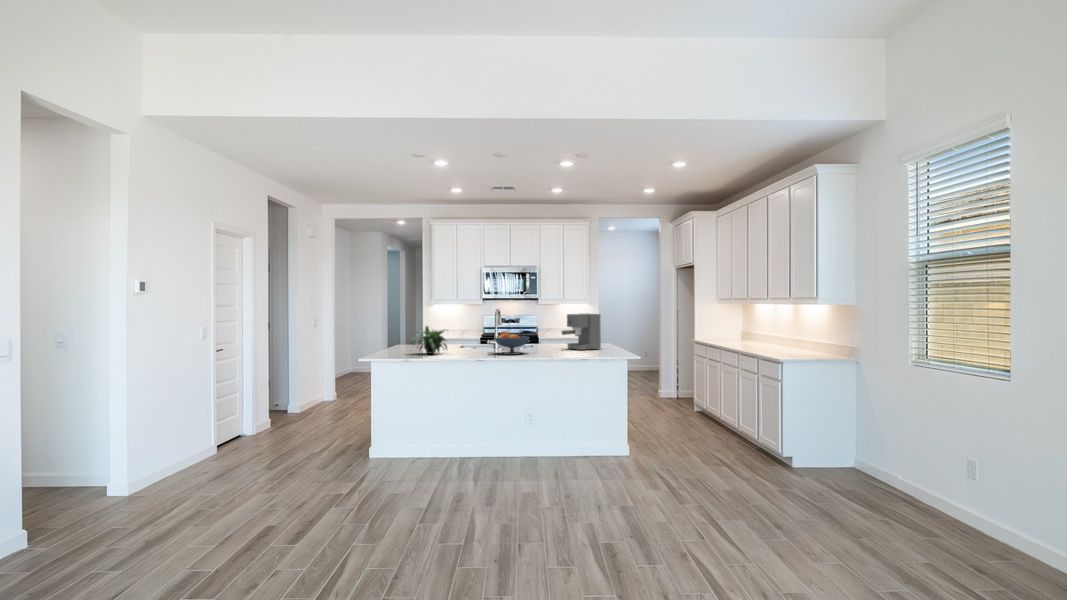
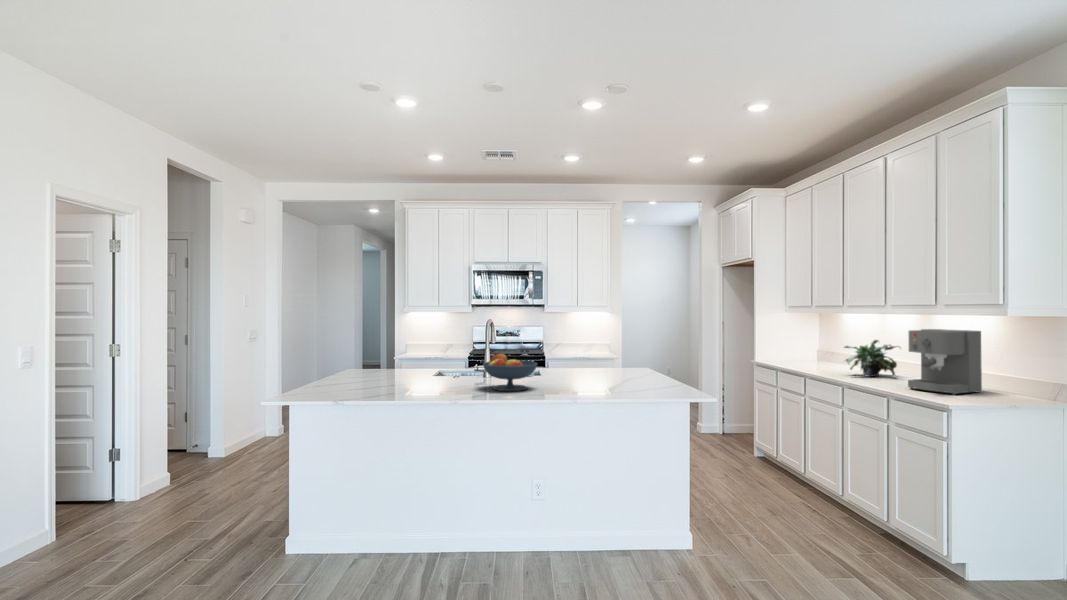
coffee maker: present [562,313,601,350] -> present [908,329,982,395]
potted plant: present [410,326,447,354] -> present [844,340,897,377]

